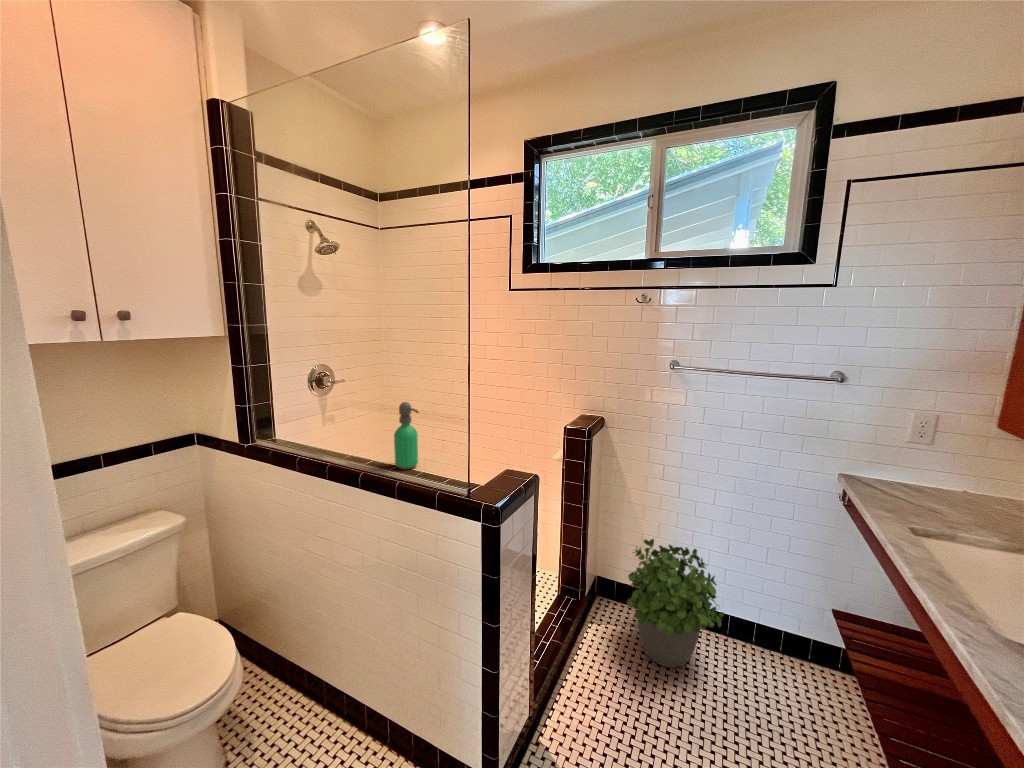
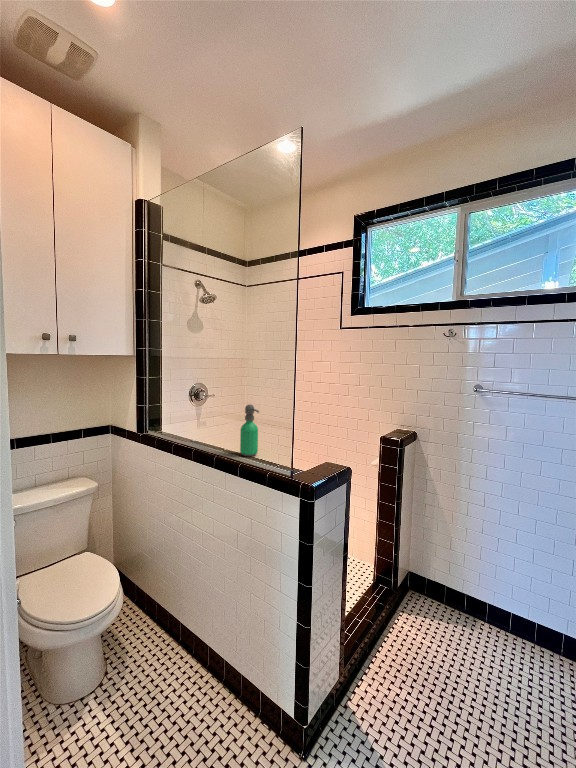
potted plant: present [627,539,724,667] -> none [433,541,527,663]

